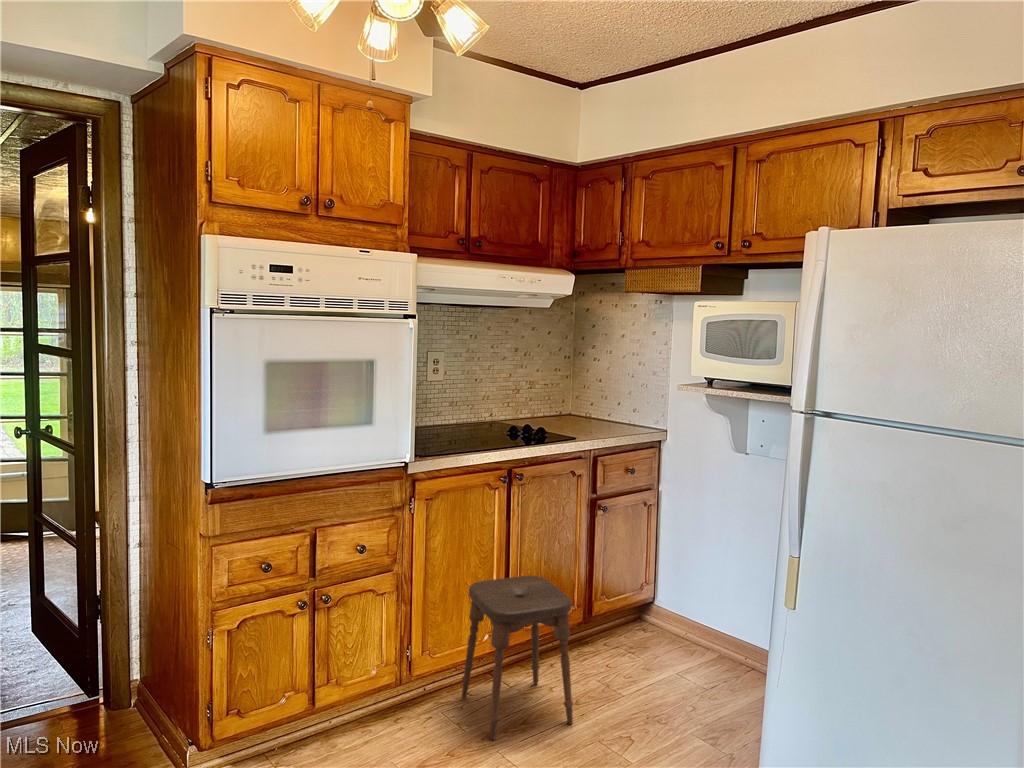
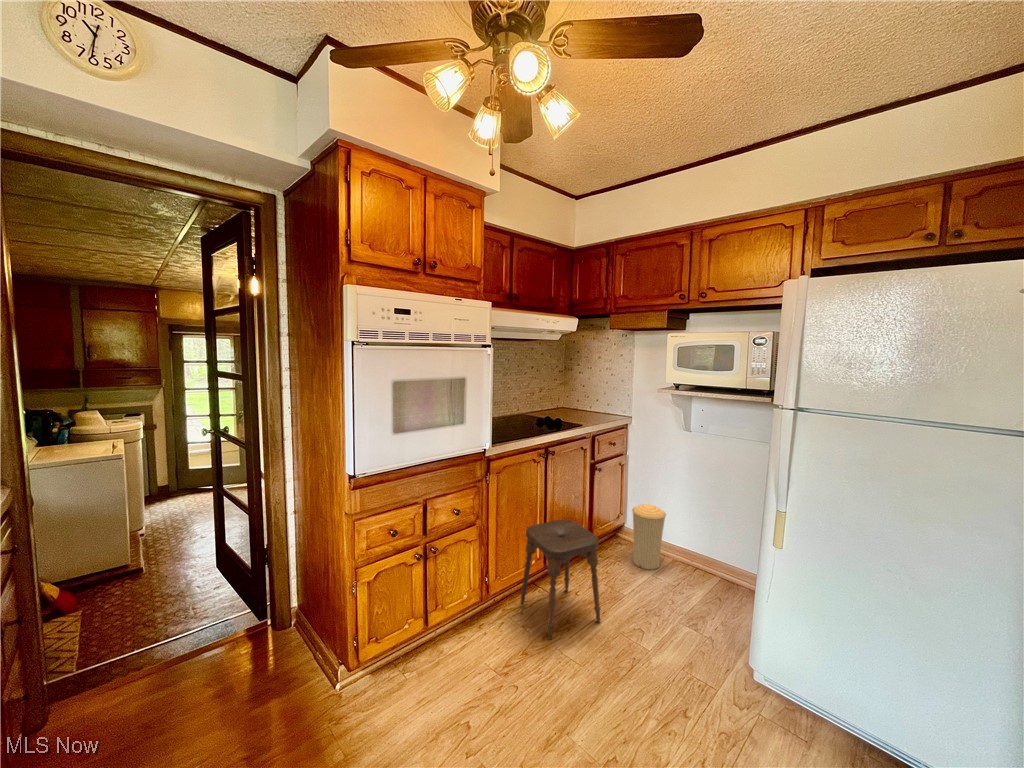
trash can: none [650,564,701,665] -> present [632,504,666,570]

